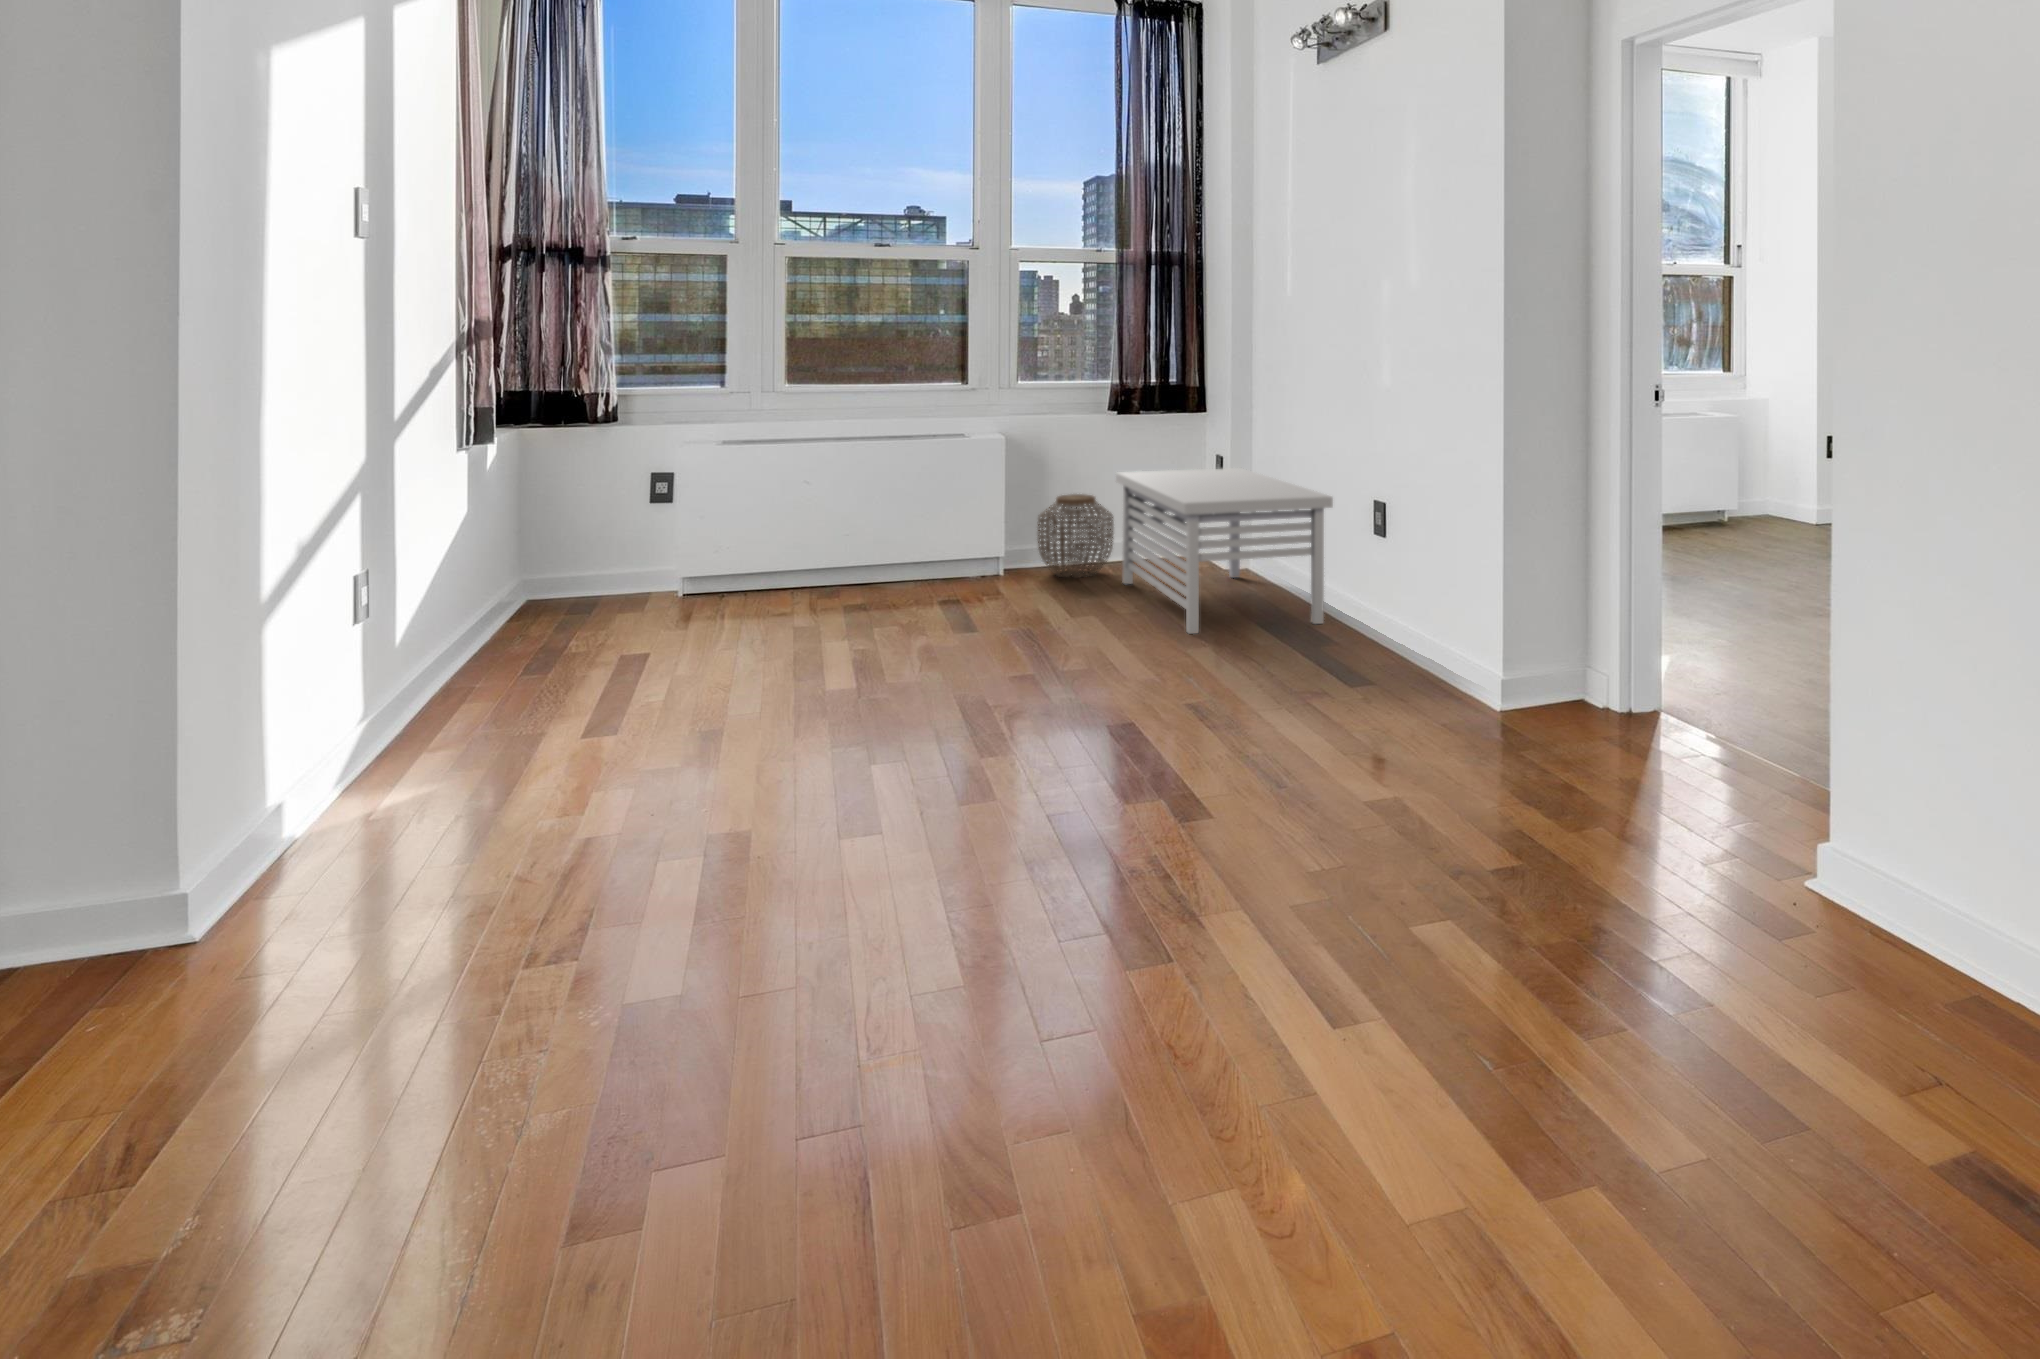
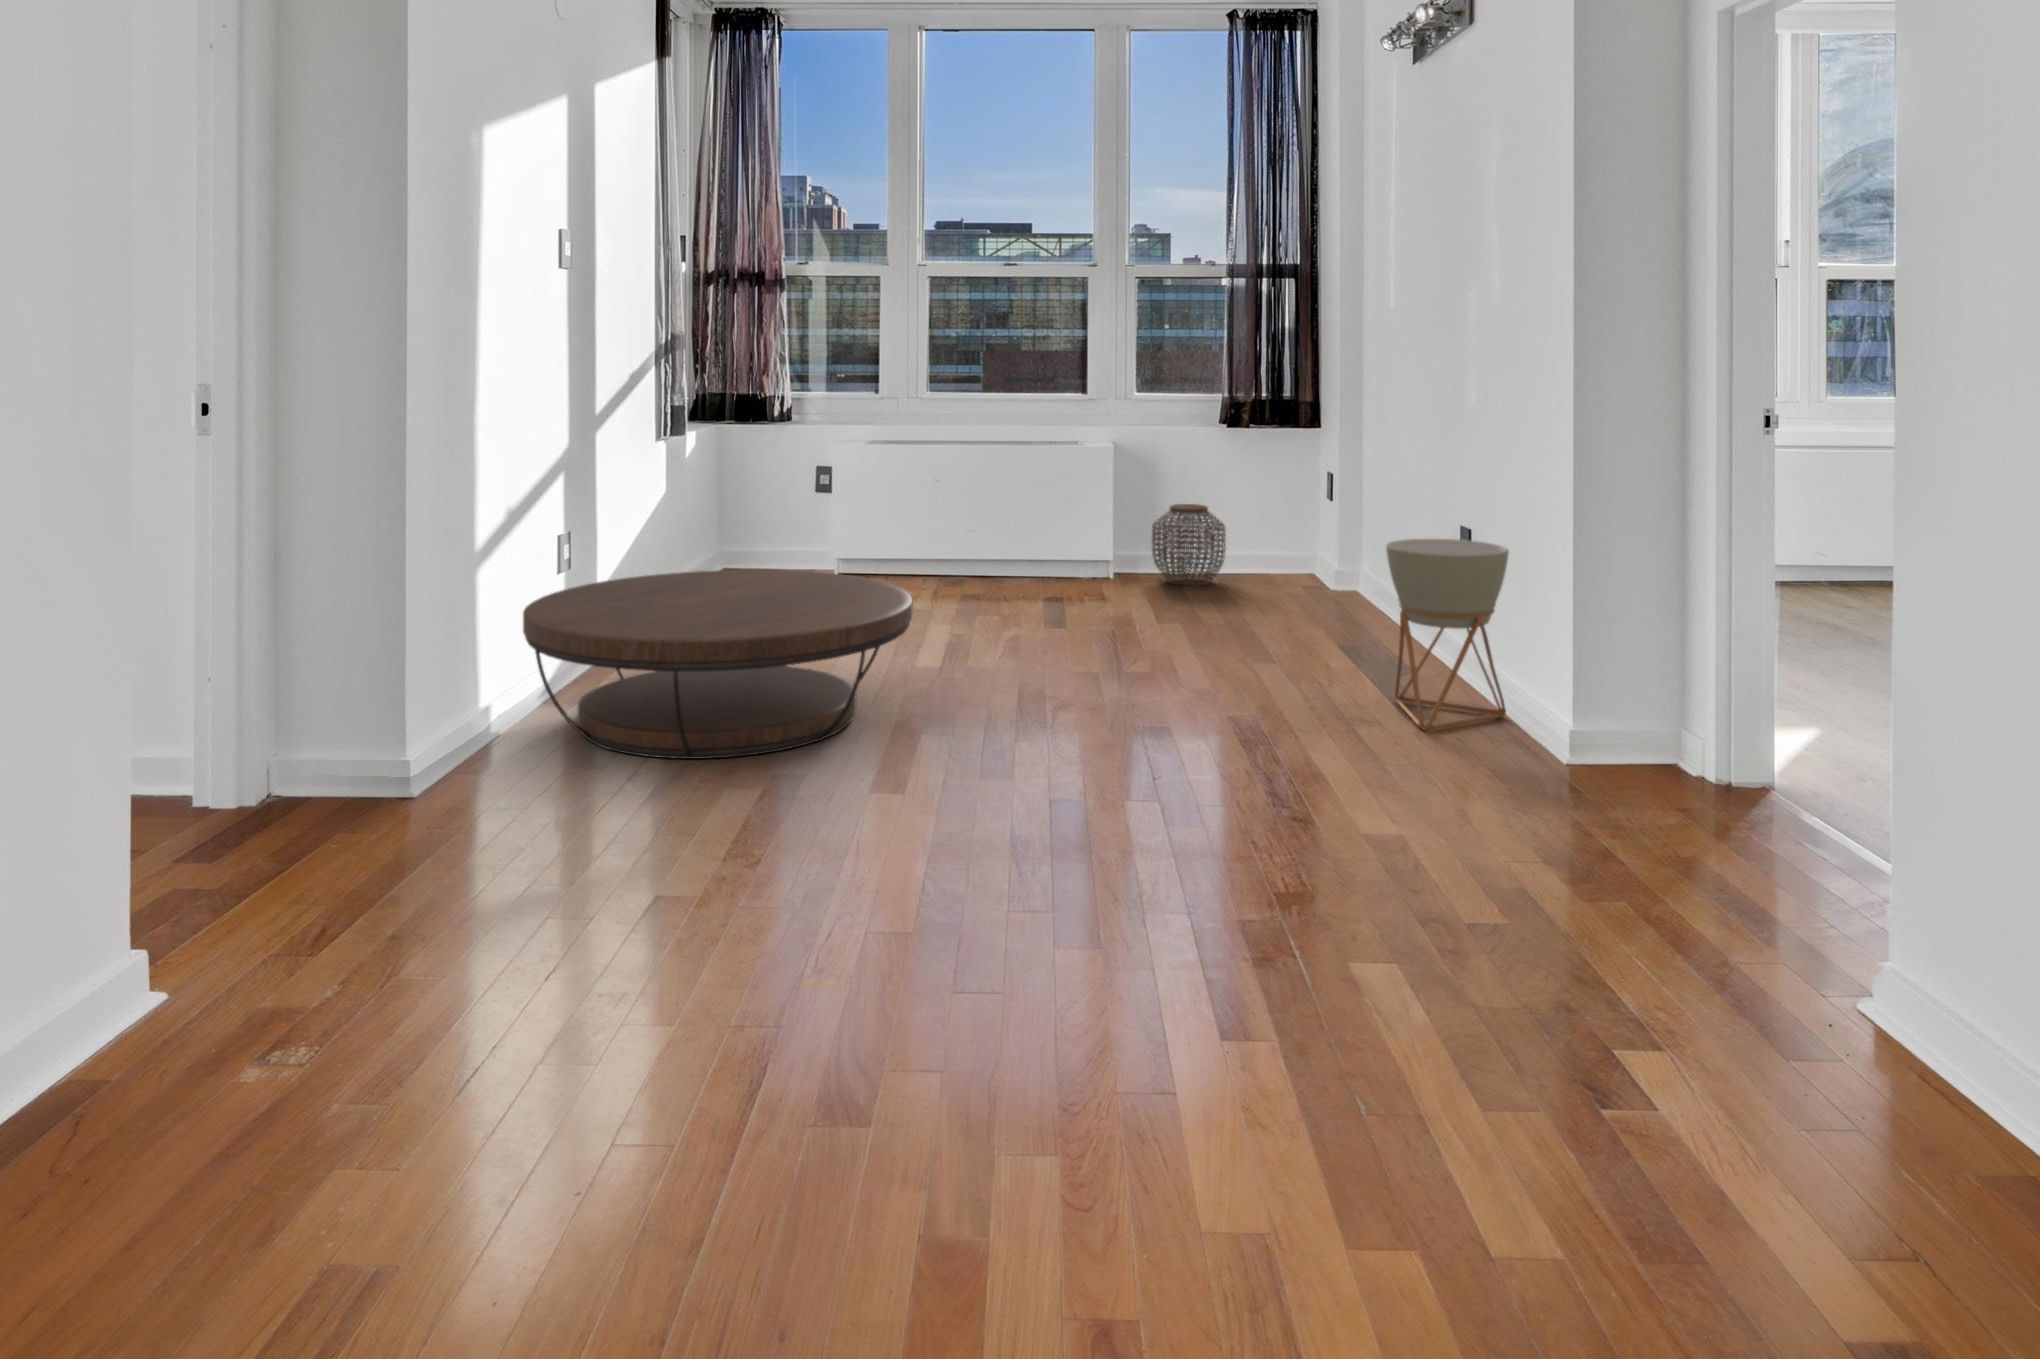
storage bench: present [1116,468,1333,634] -> none [1223,483,1421,646]
planter: none [1339,520,1454,710] -> present [1386,539,1509,731]
coffee table: none [330,595,851,844] -> present [523,570,913,759]

